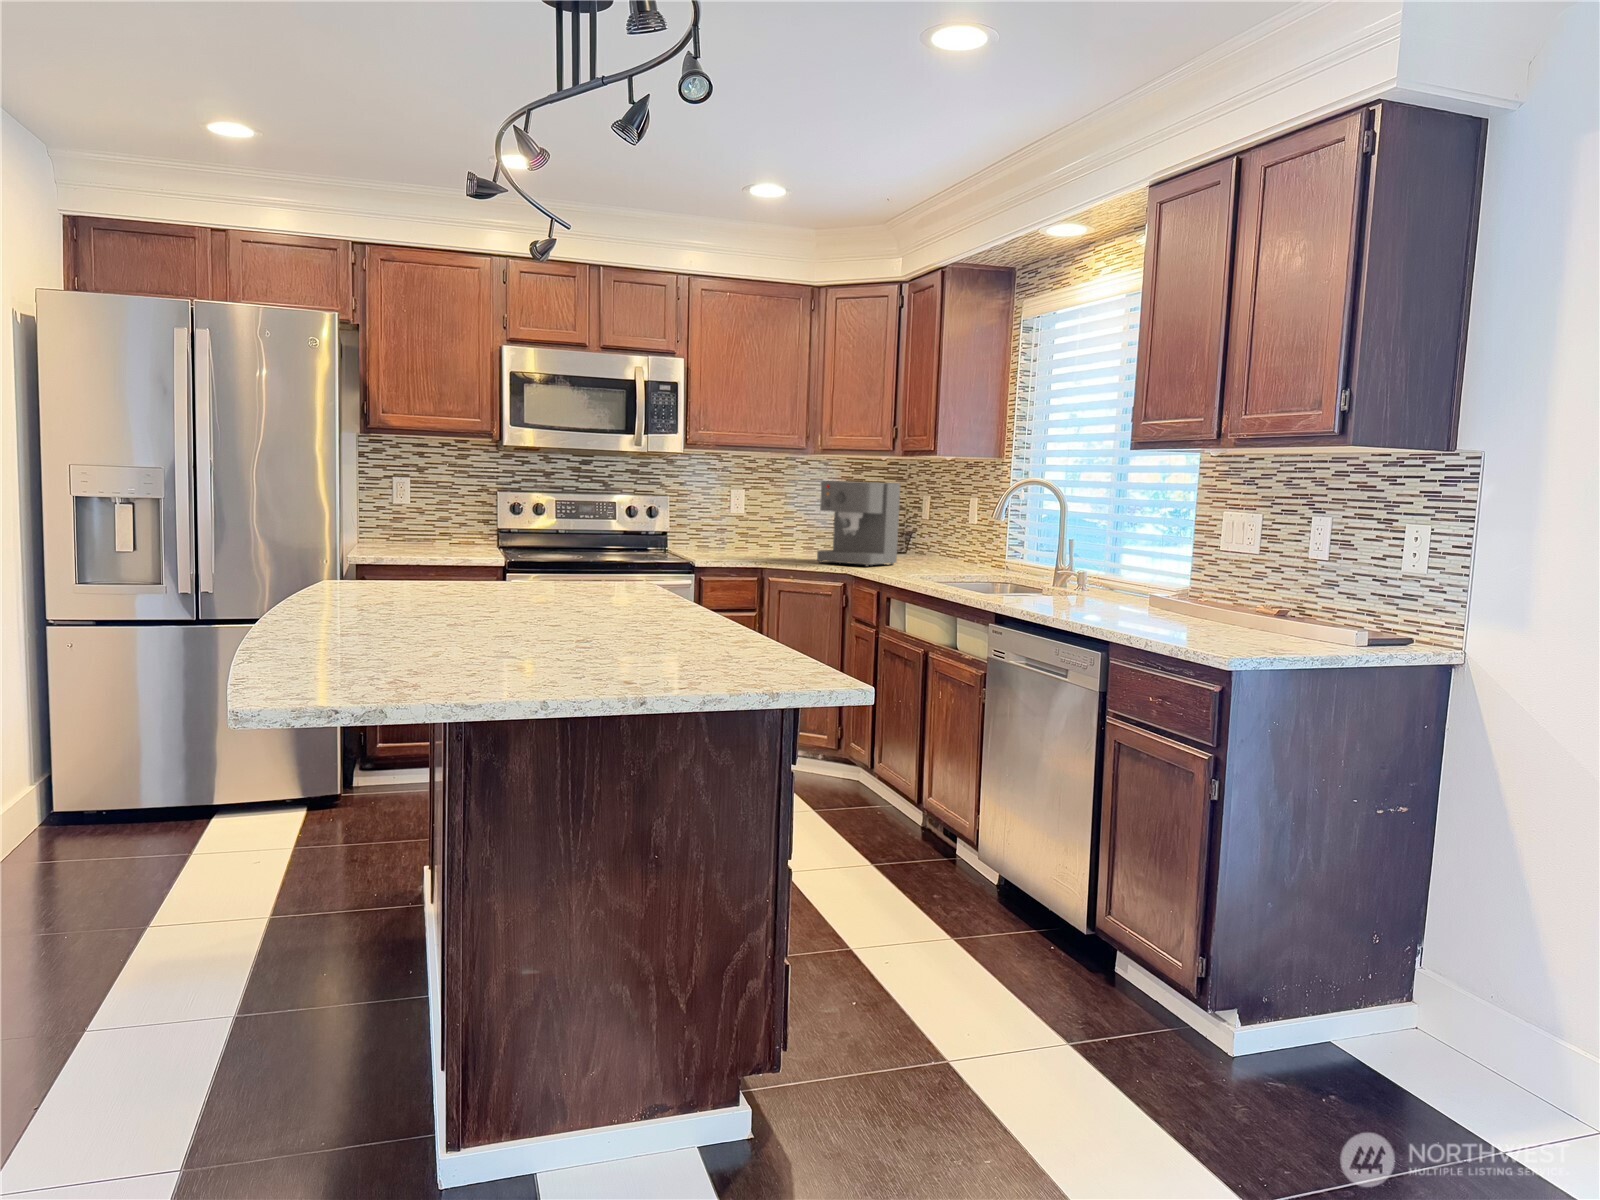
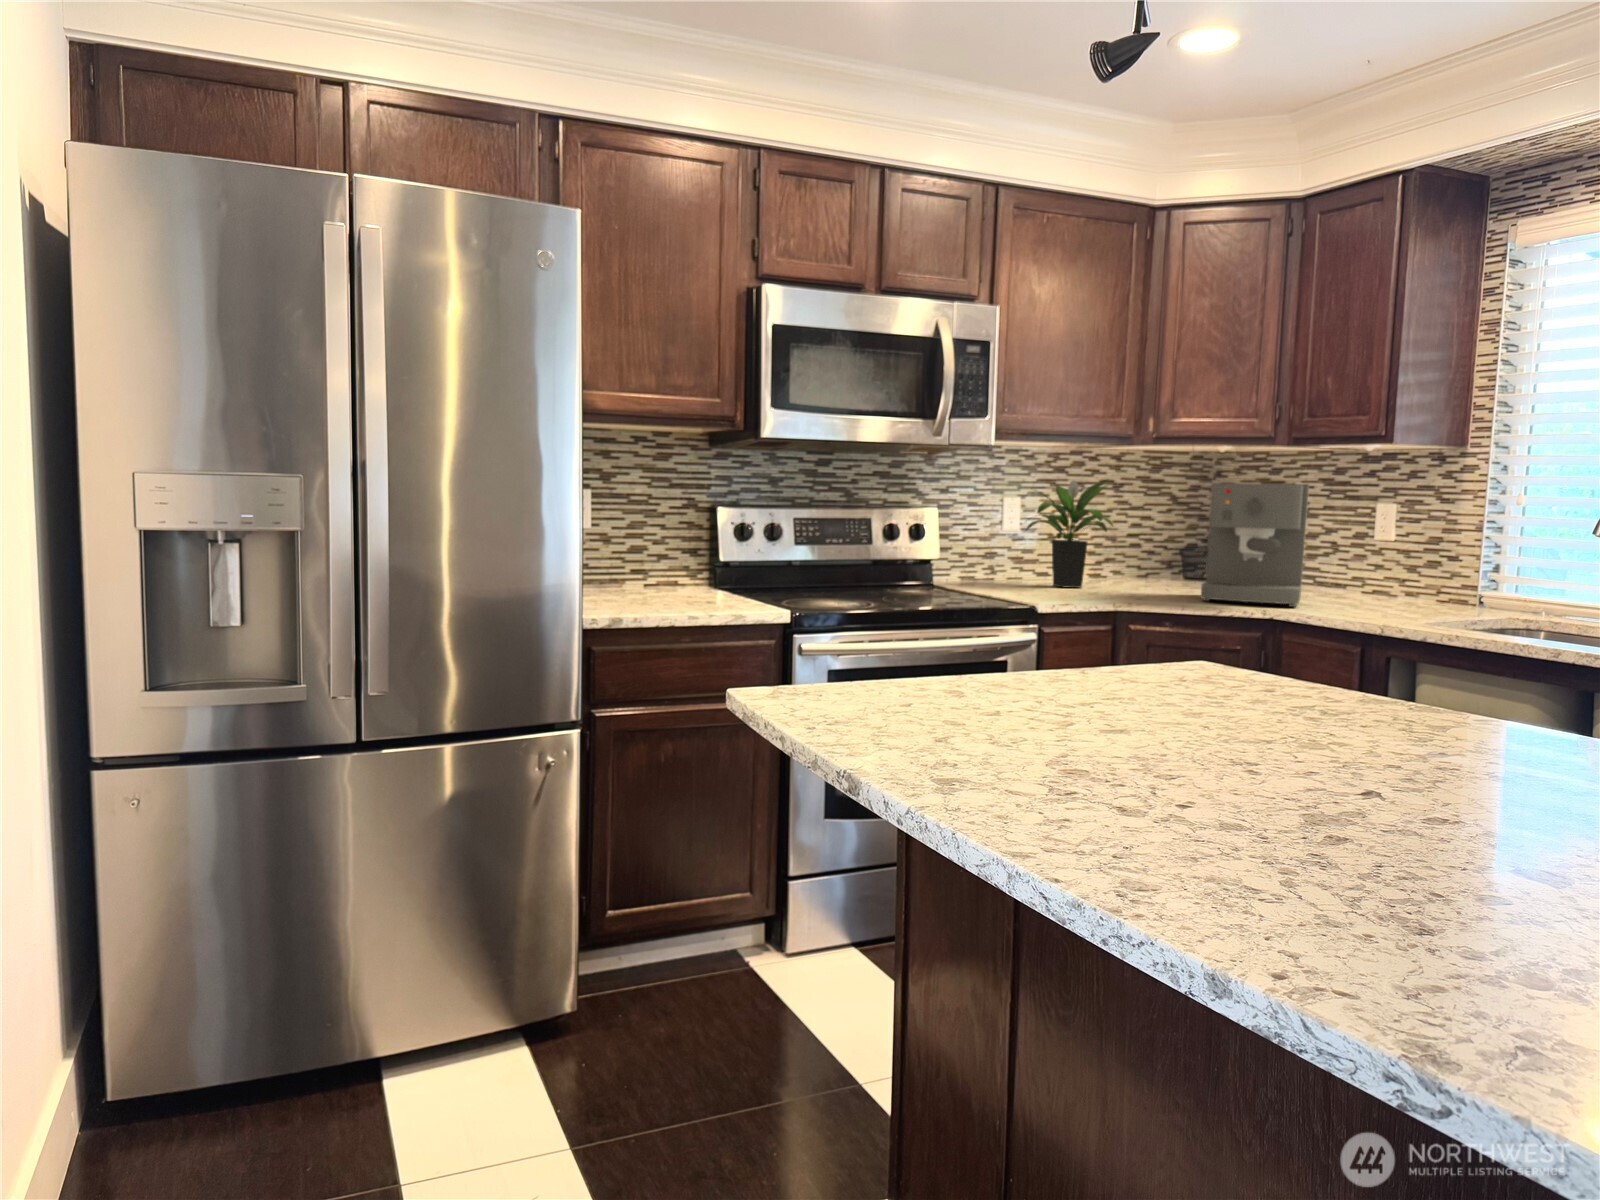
potted plant: none [729,477,794,555] -> present [1026,480,1113,588]

